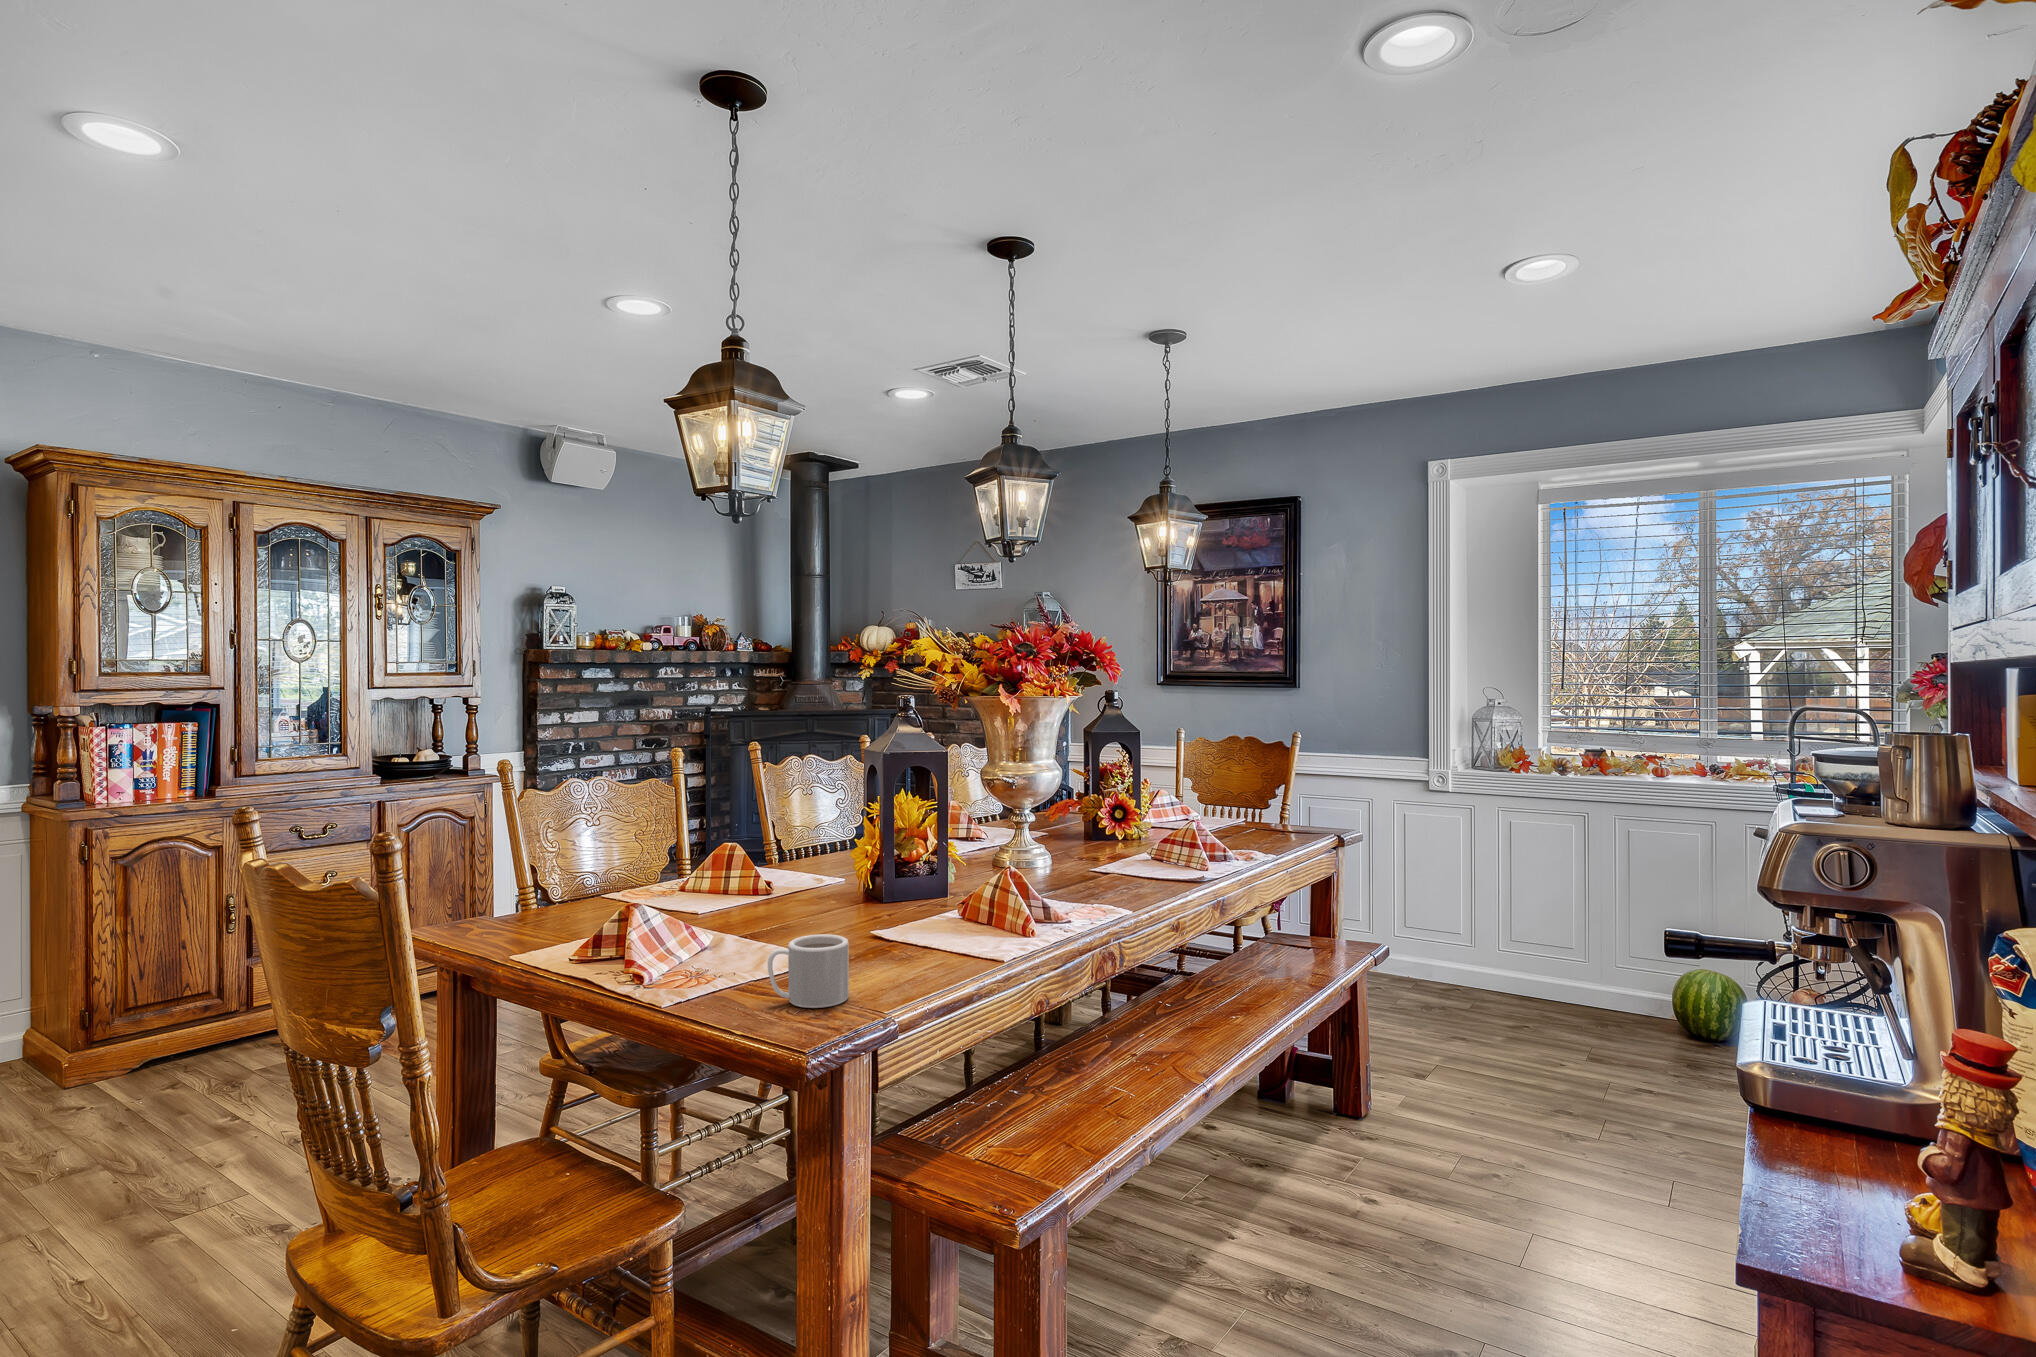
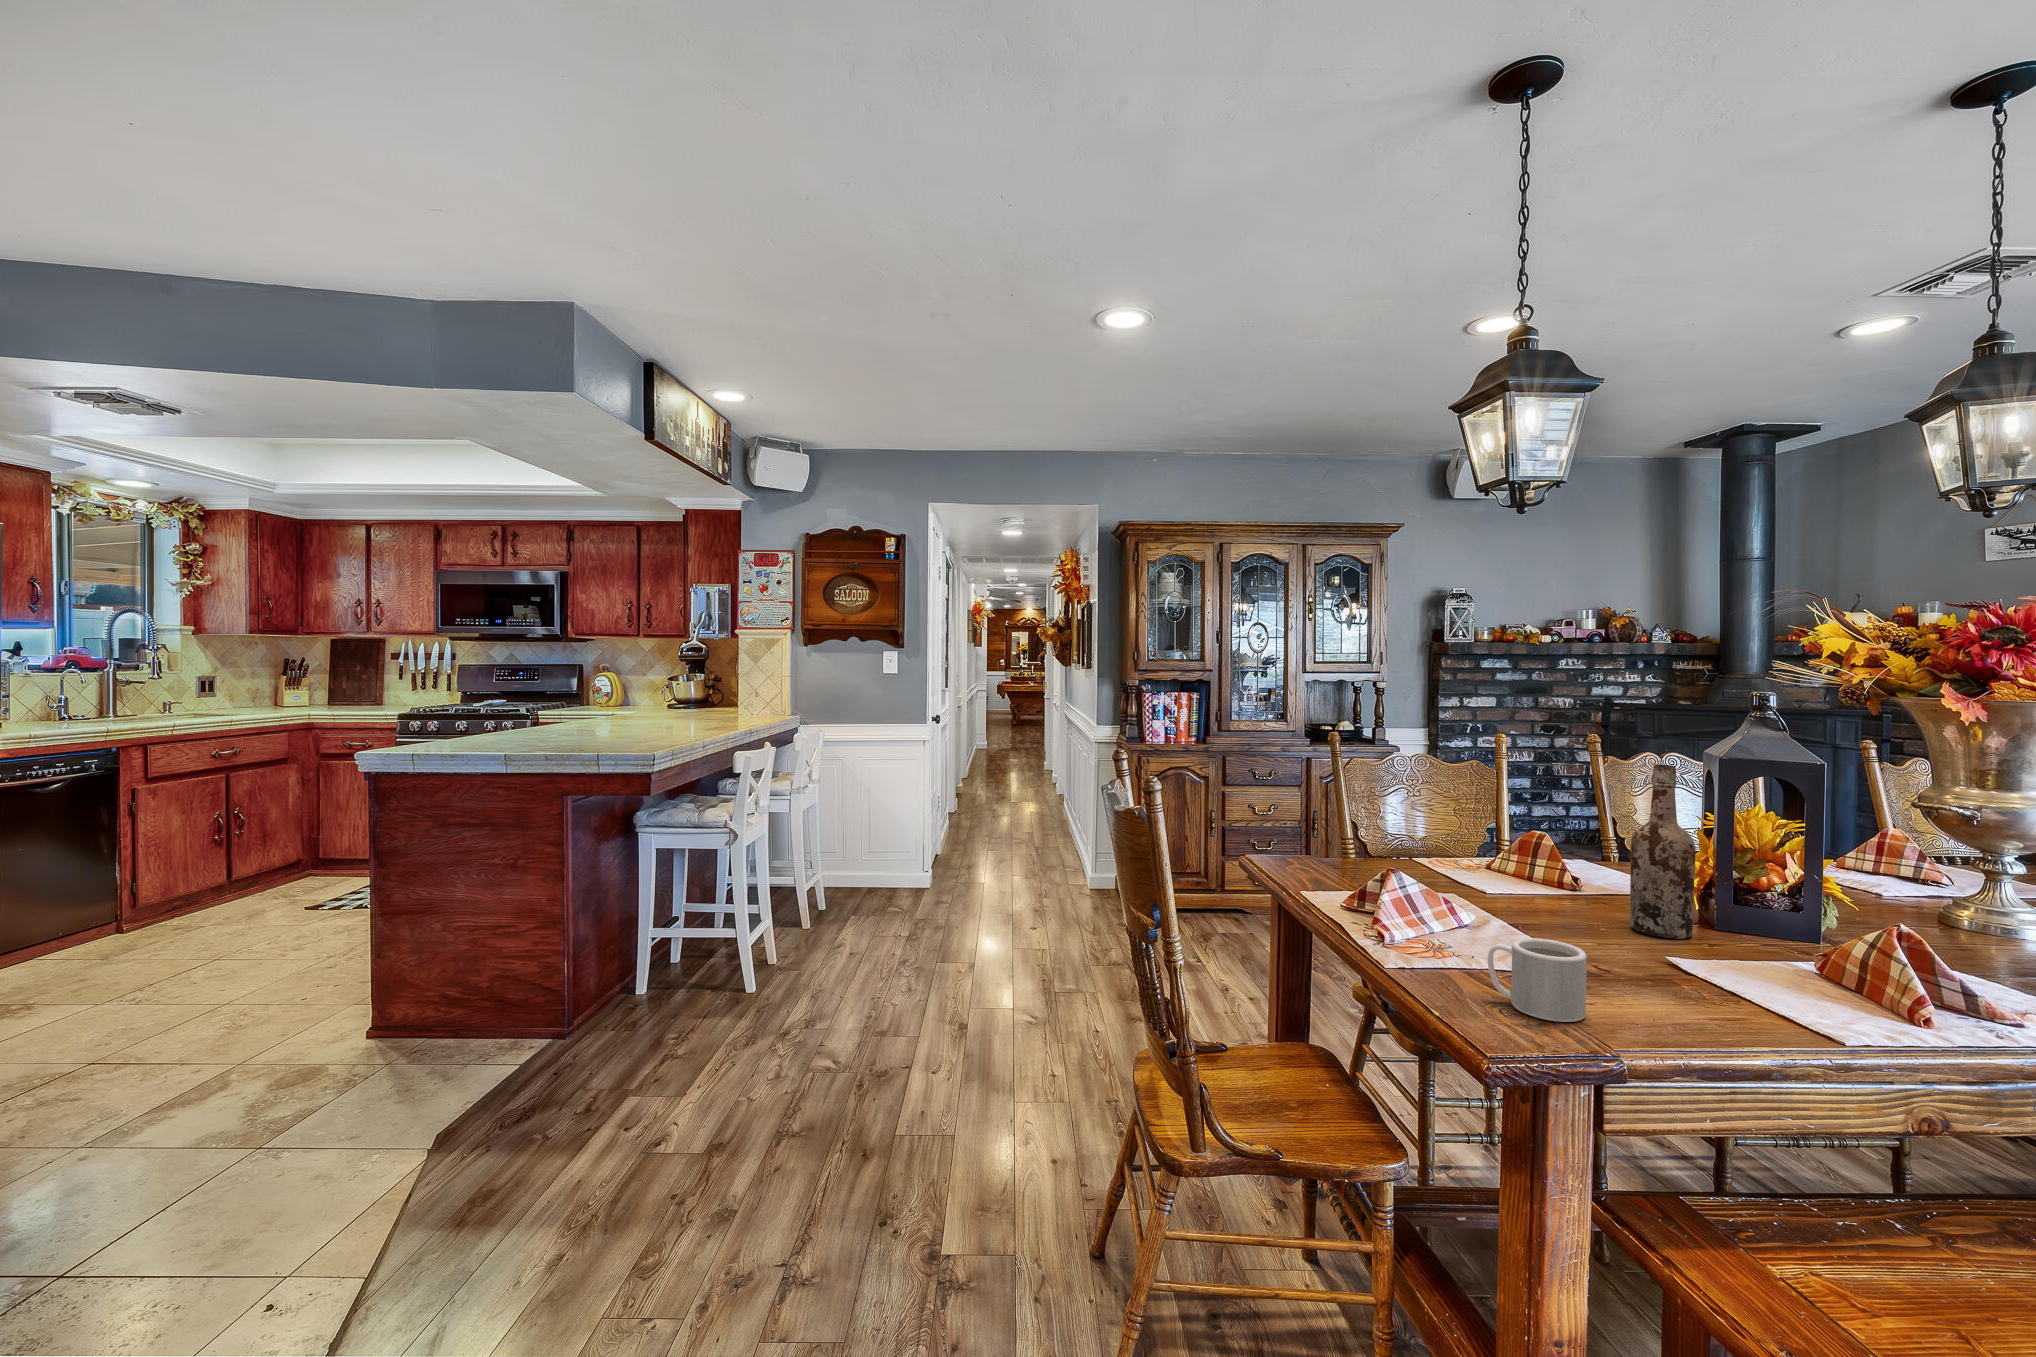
wine bottle: none [827,765,874,919] -> present [1630,765,1695,939]

